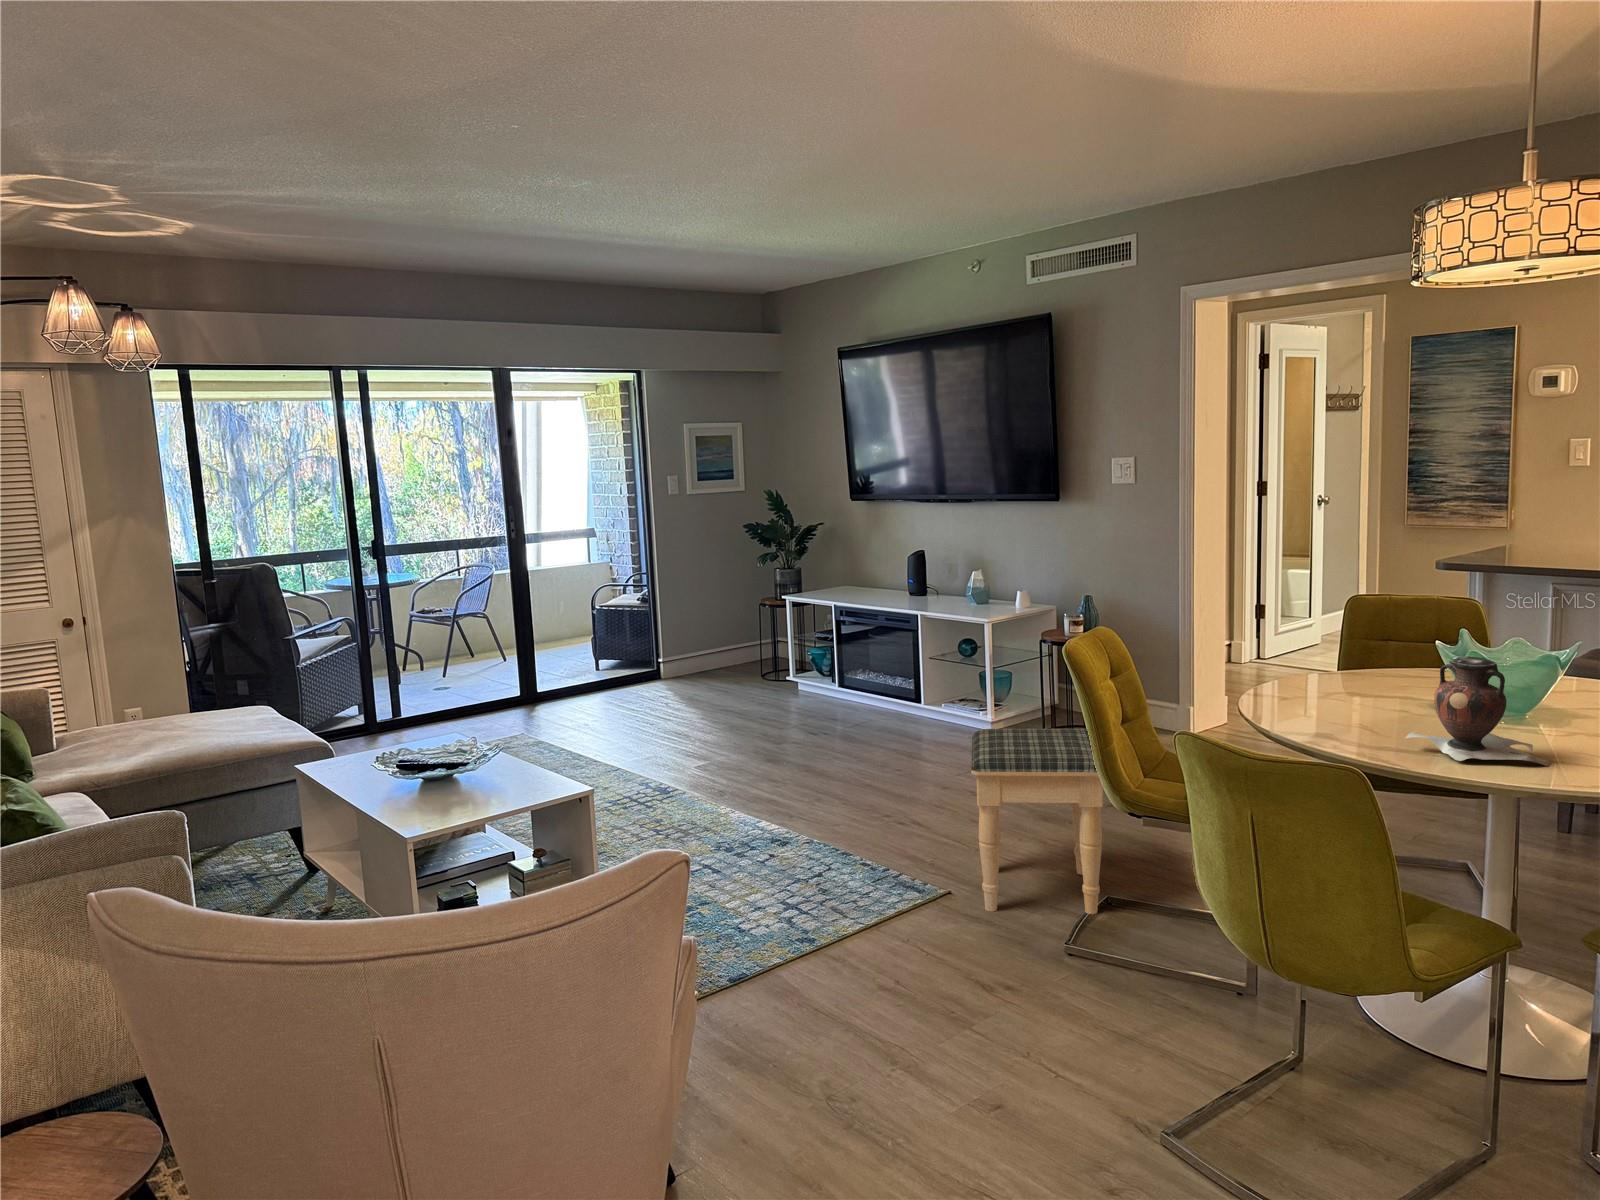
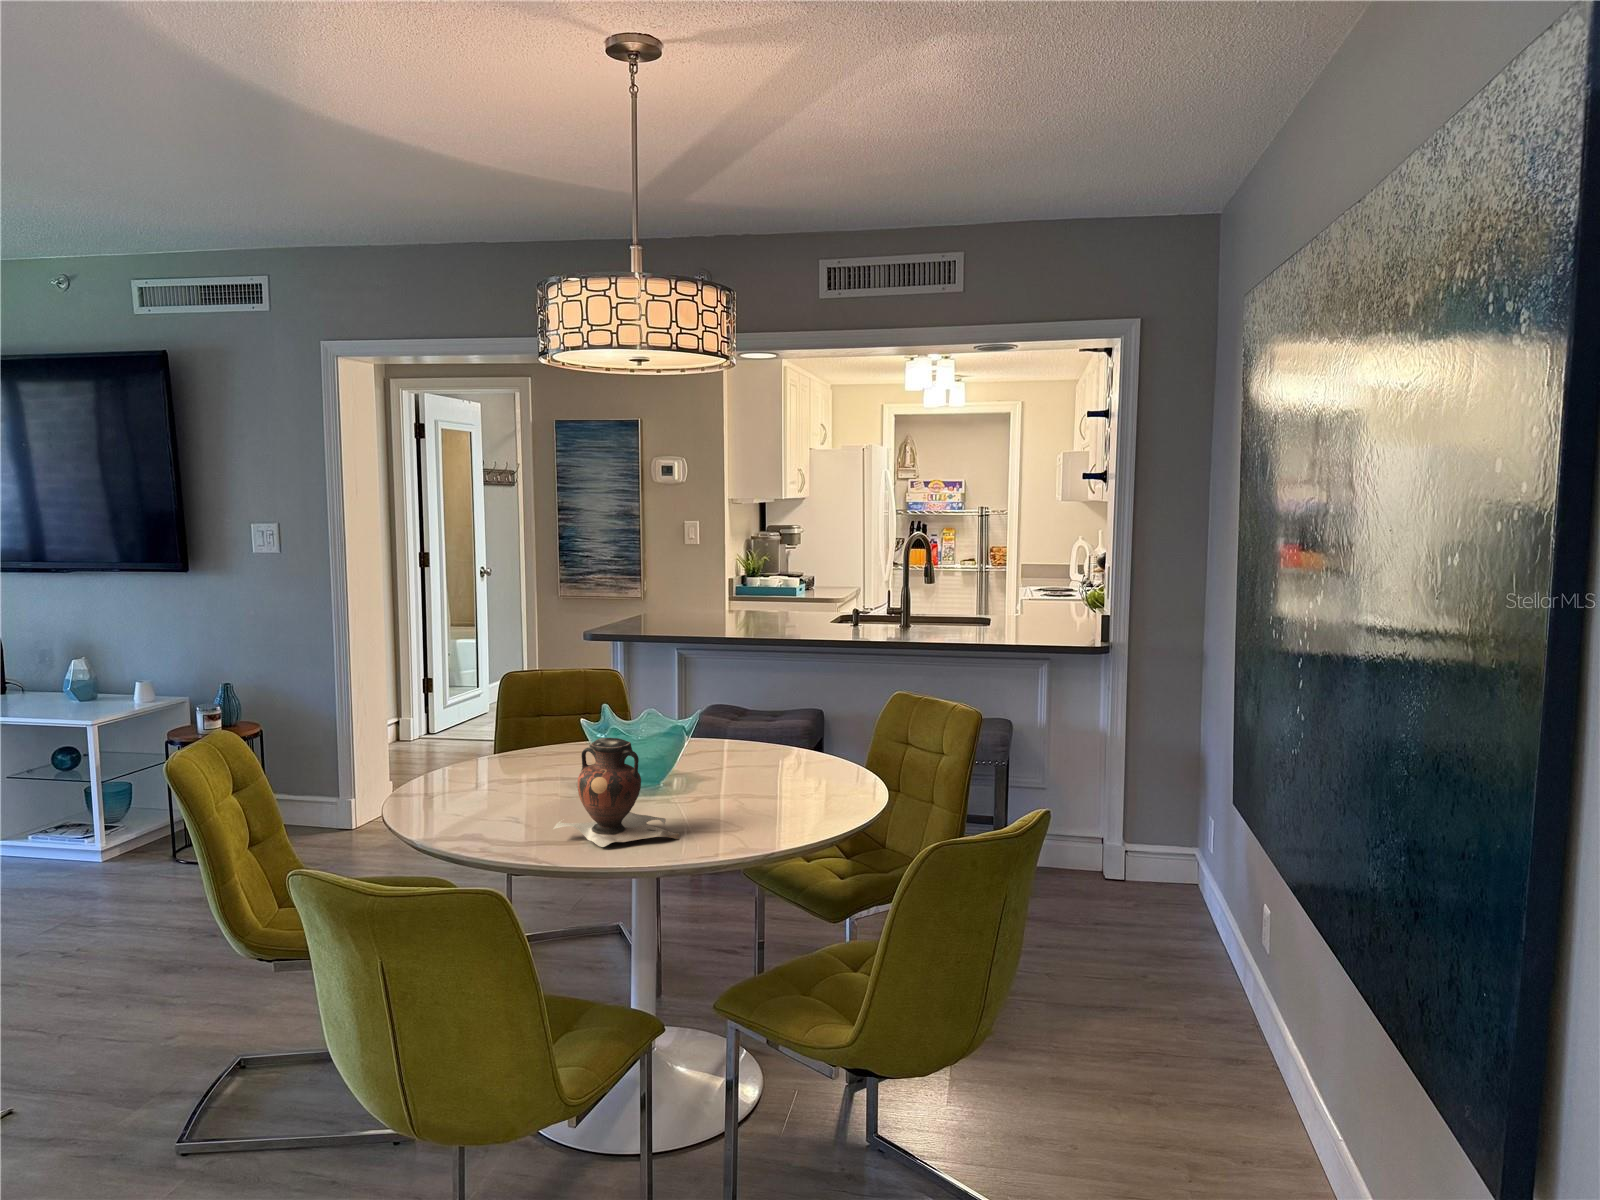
footstool: present [971,729,1103,914] -> none [35,855,236,1126]

